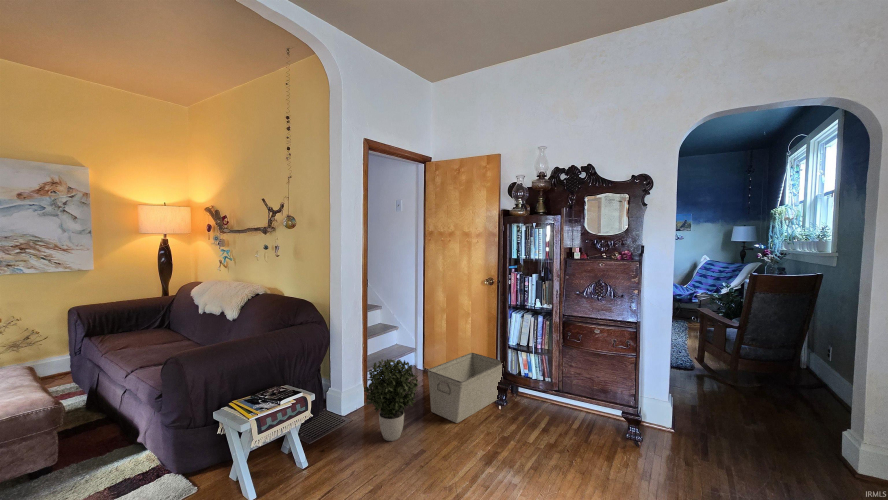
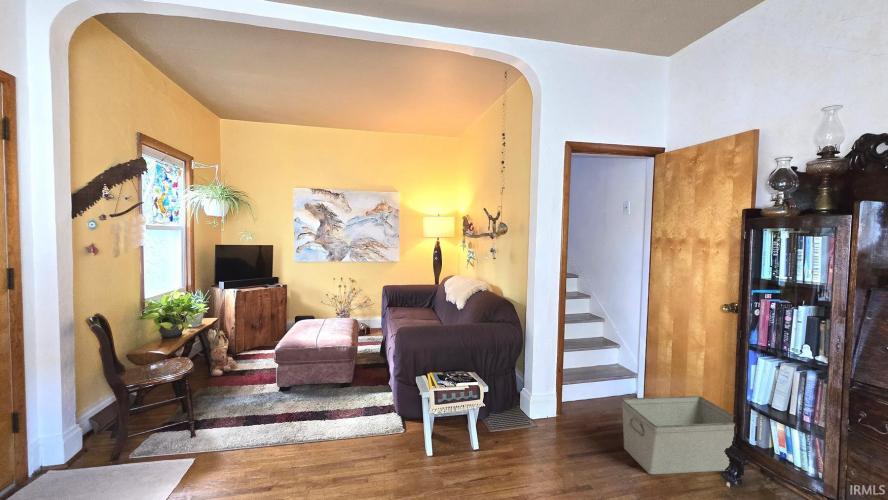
potted plant: present [364,359,420,441] -> none [534,372,598,461]

